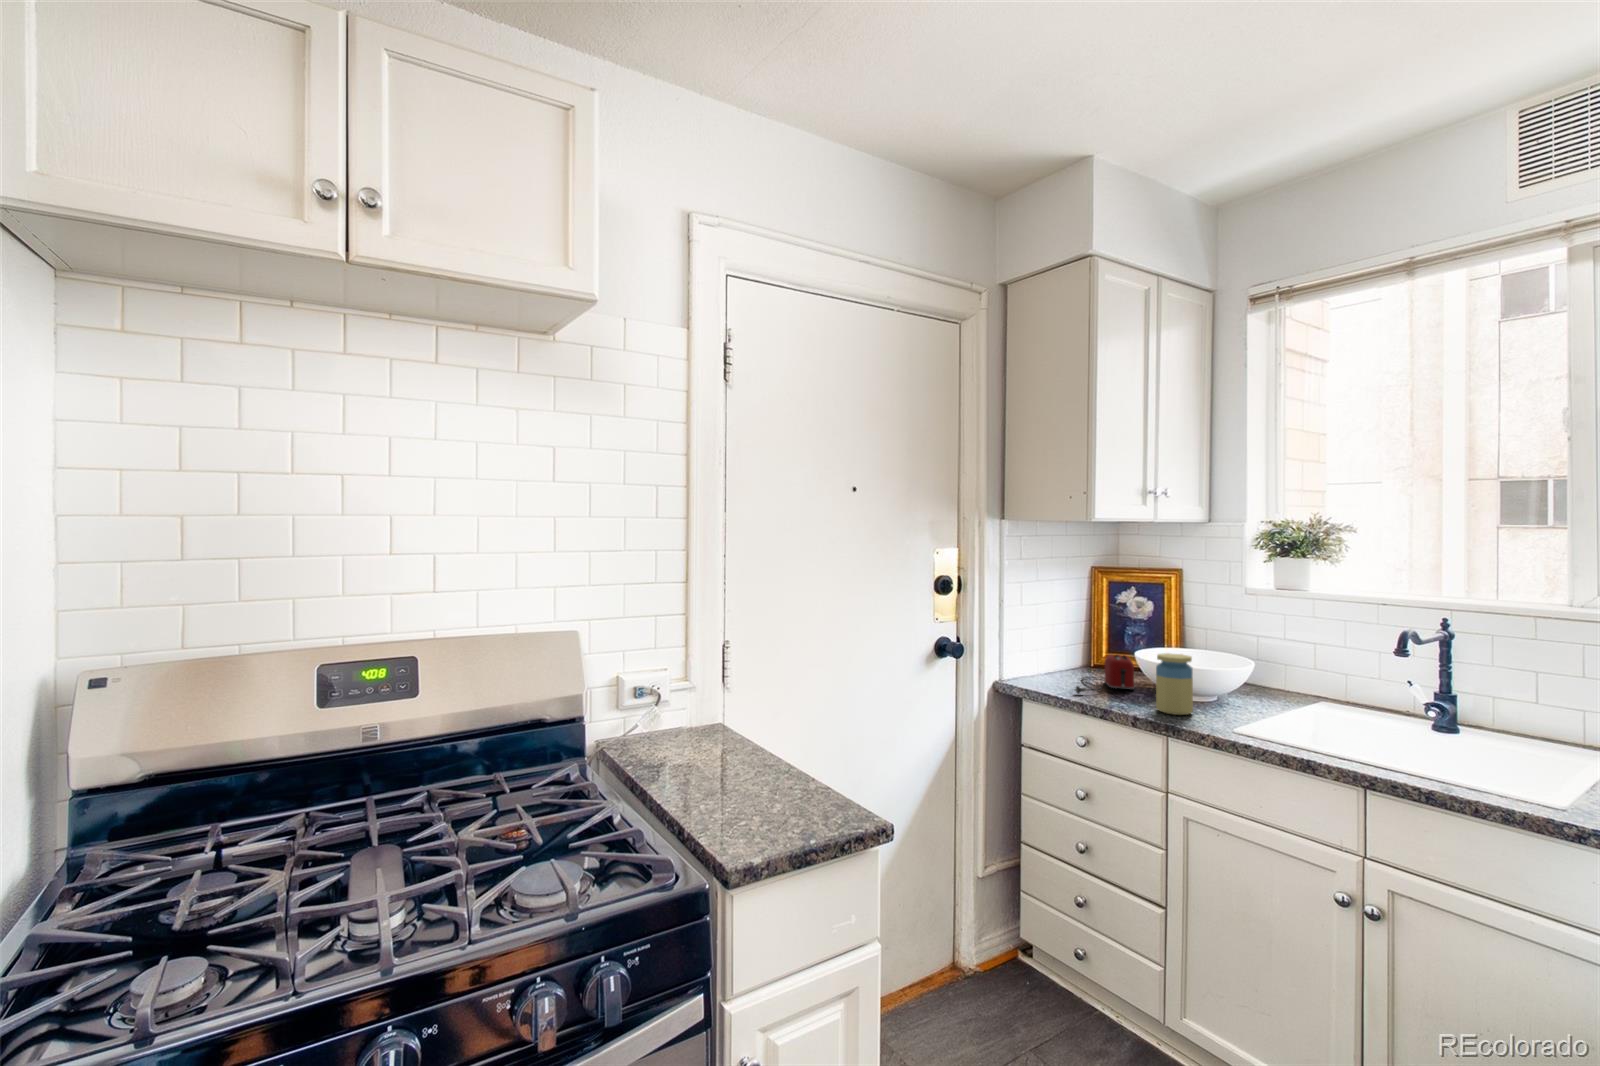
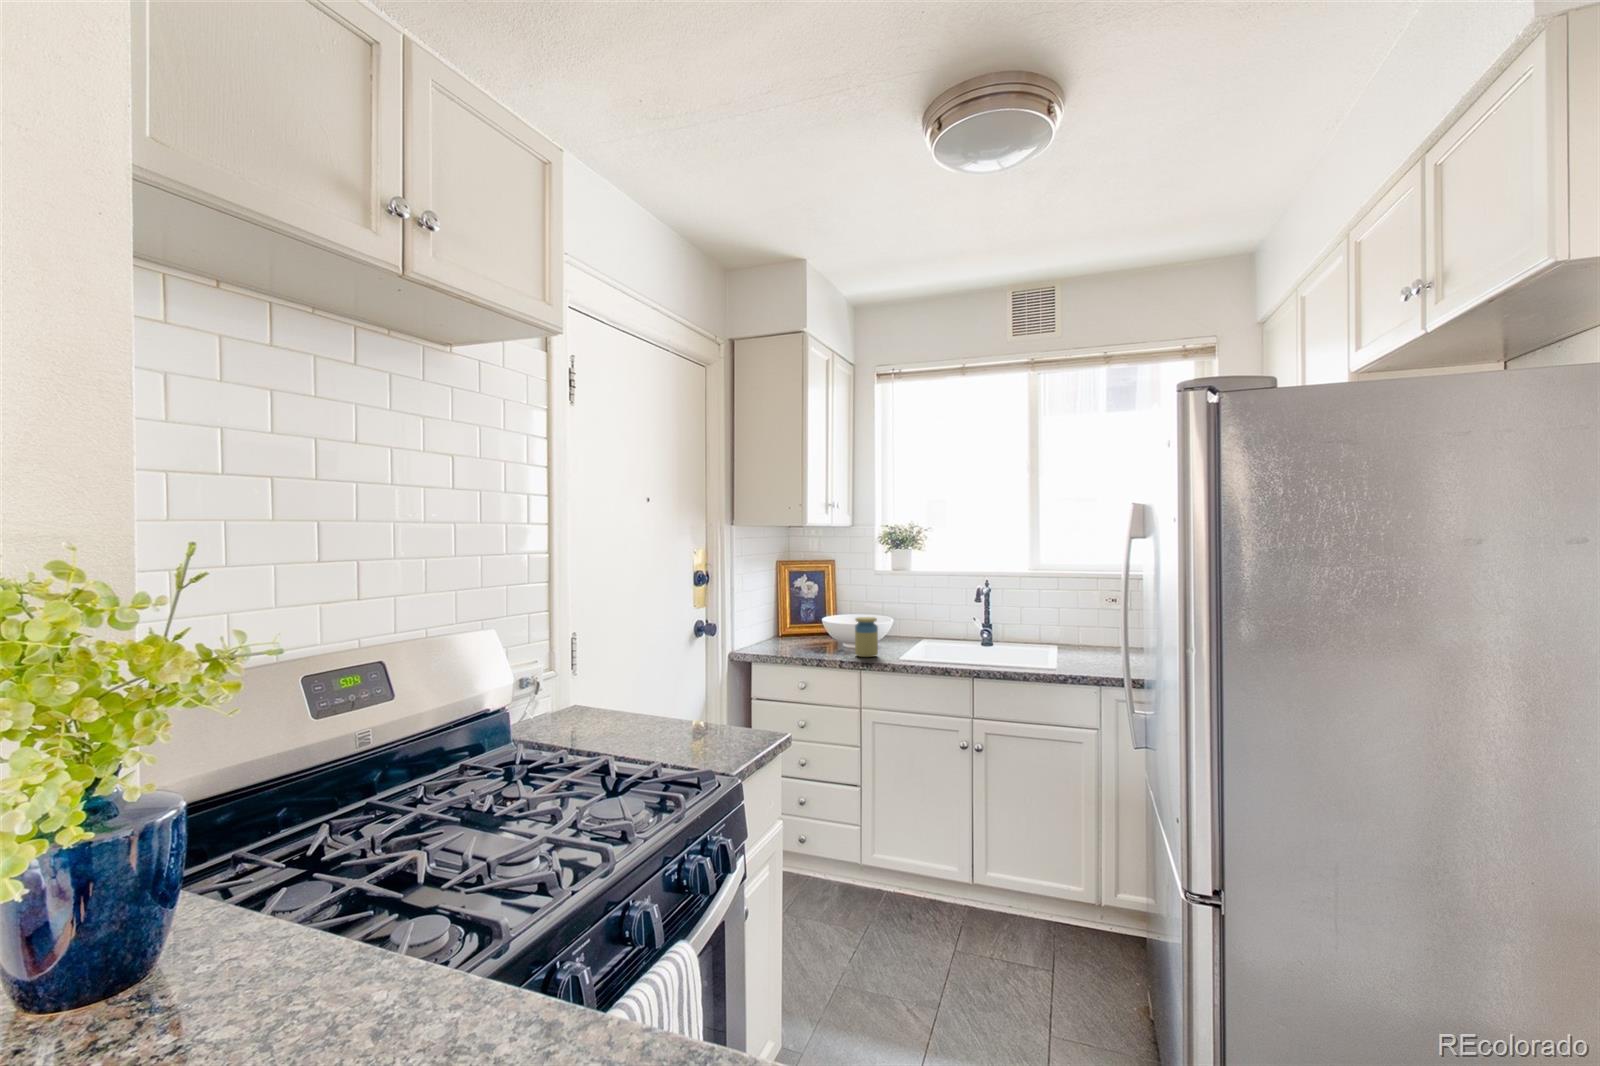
toaster: present [1074,655,1134,694] -> none [785,623,826,653]

